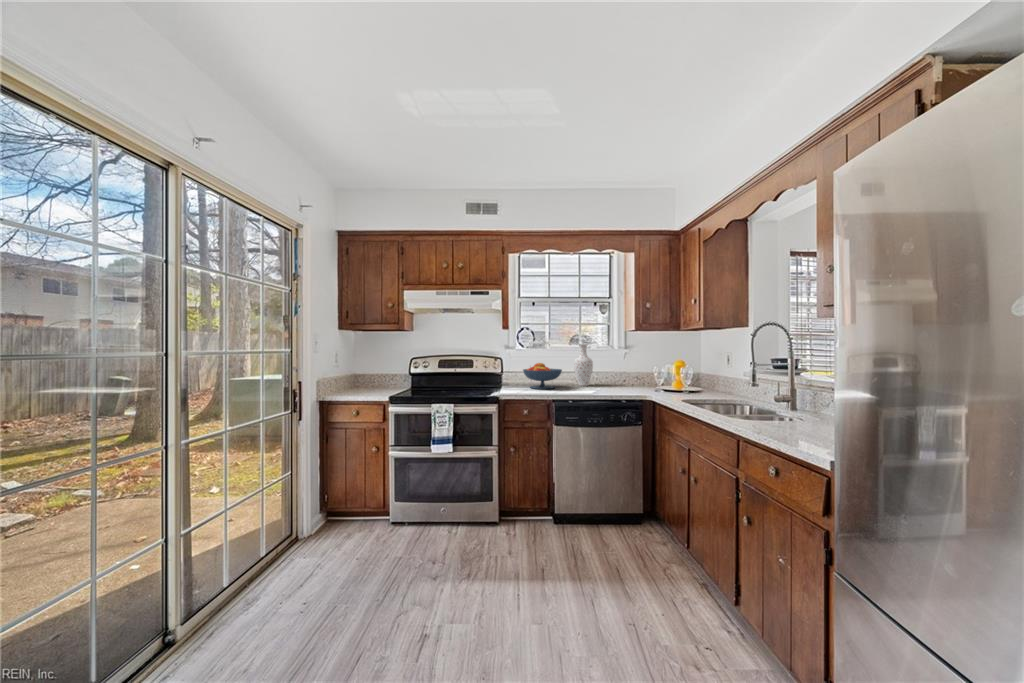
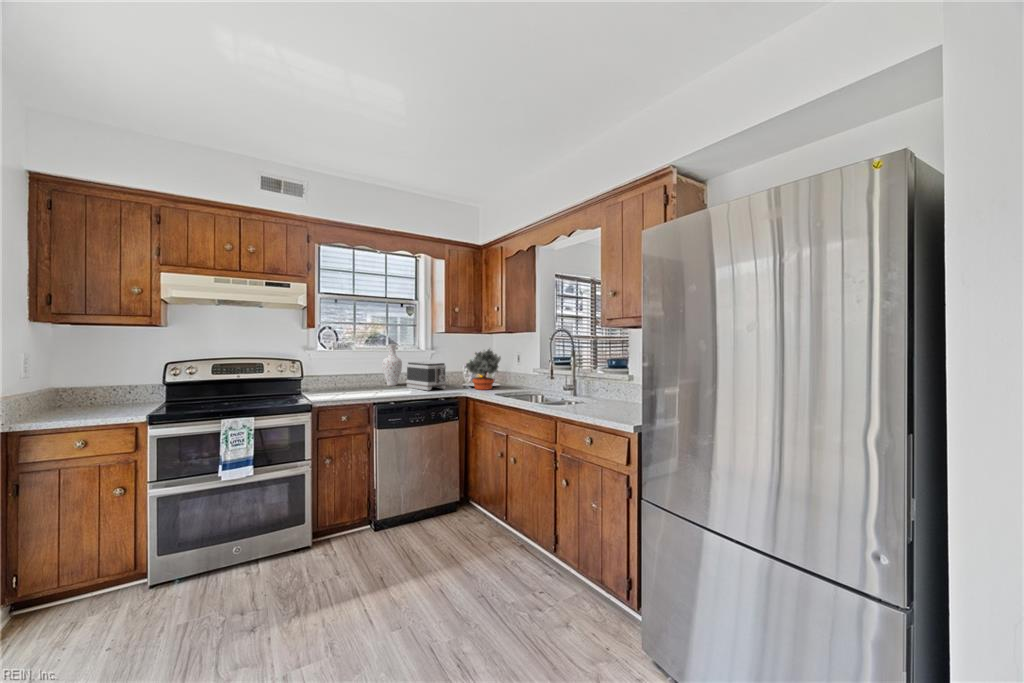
potted plant: none [655,346,698,395] -> present [464,349,501,390]
toaster: none [595,362,633,392] -> present [406,362,446,391]
fruit bowl: present [523,363,562,389] -> none [330,364,375,392]

